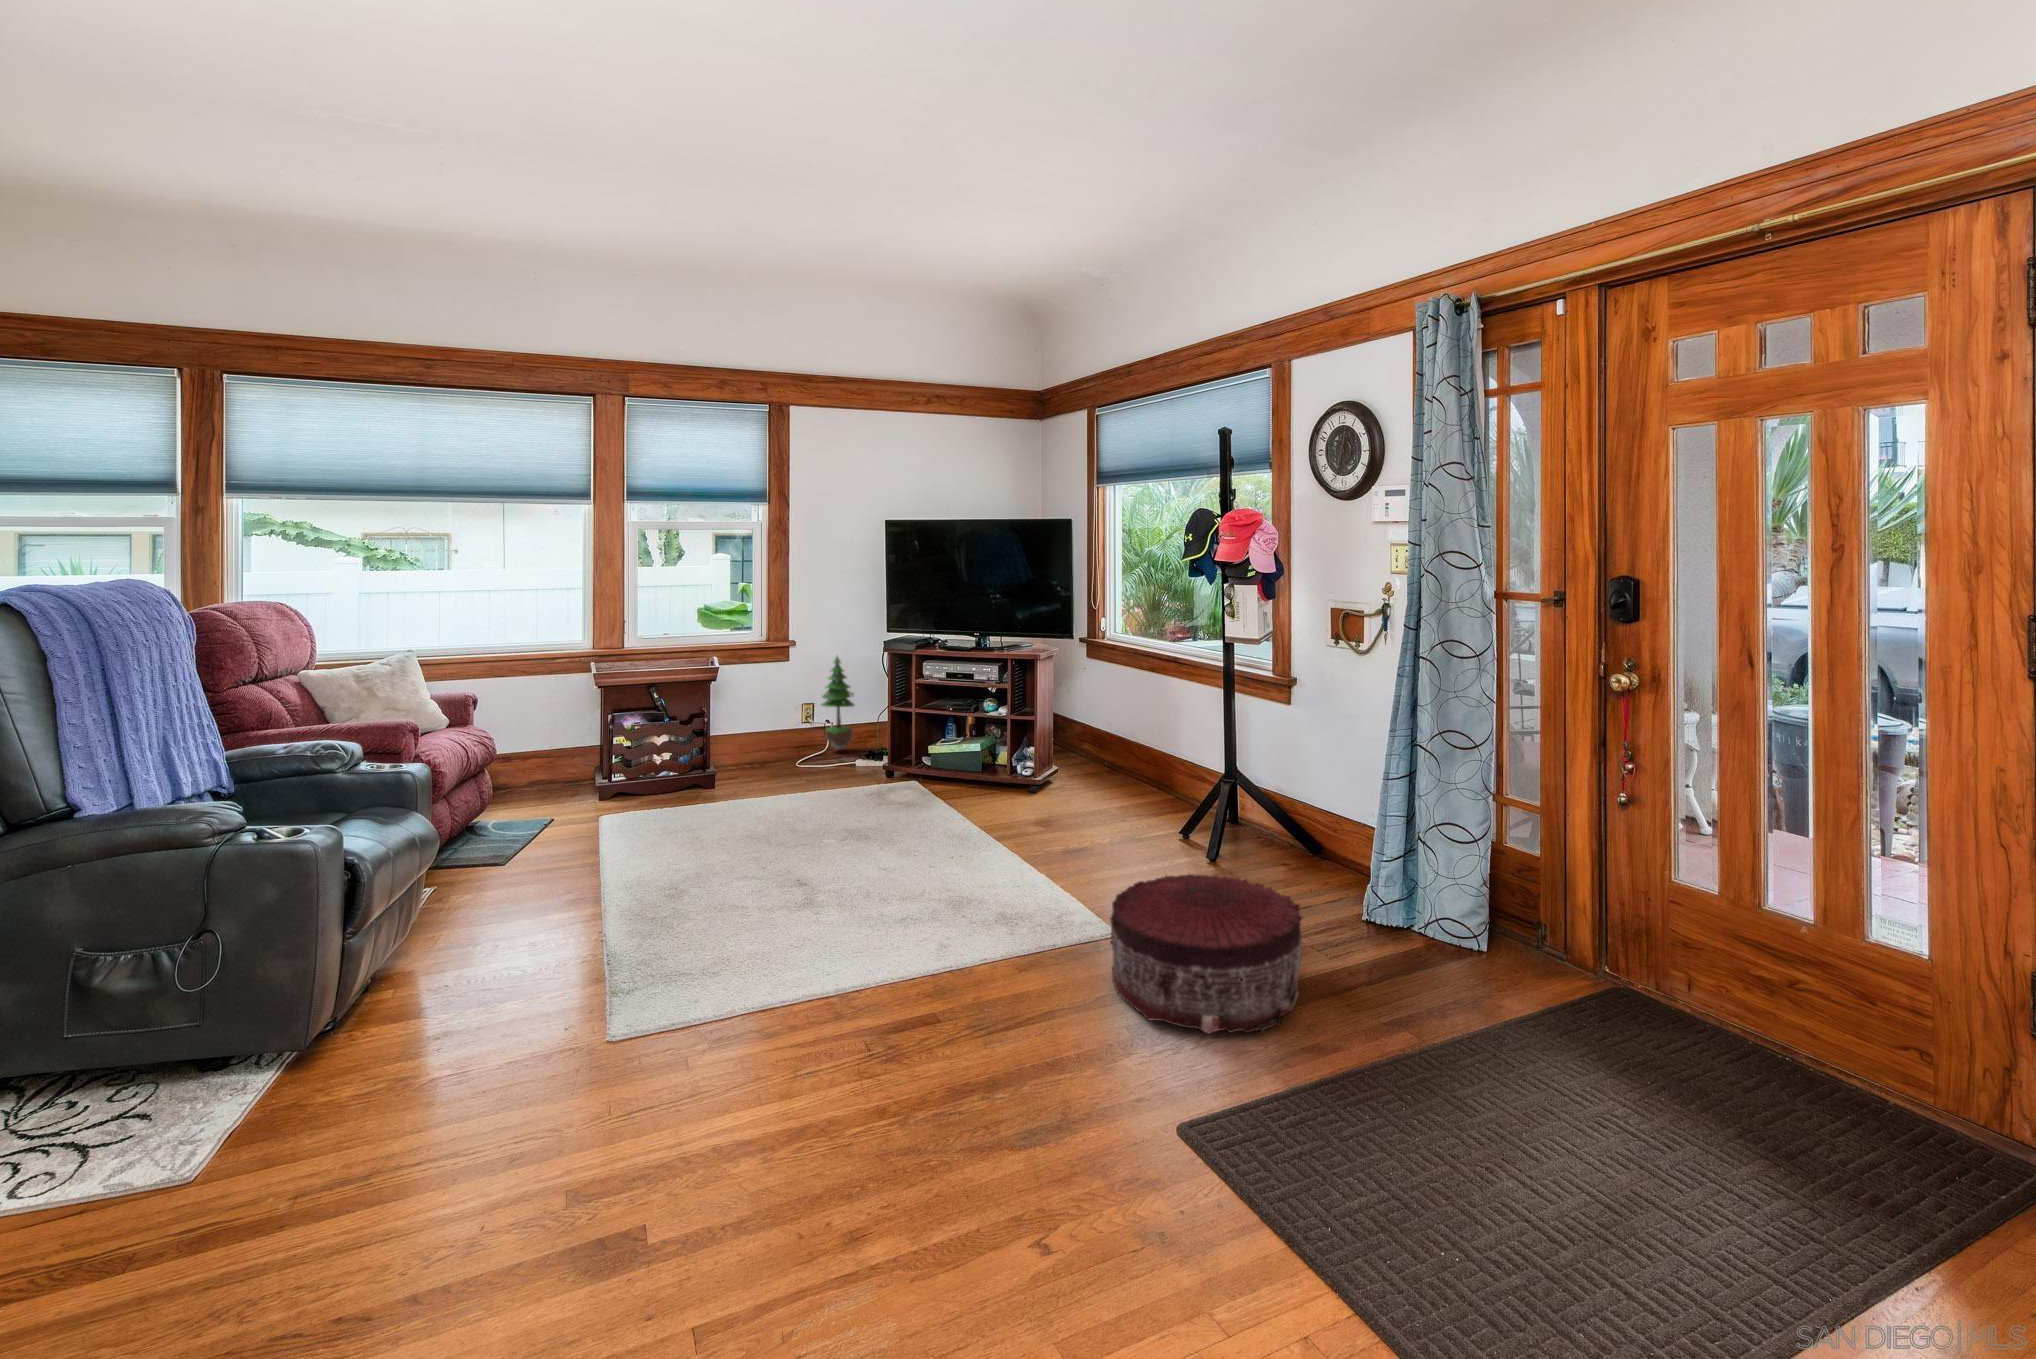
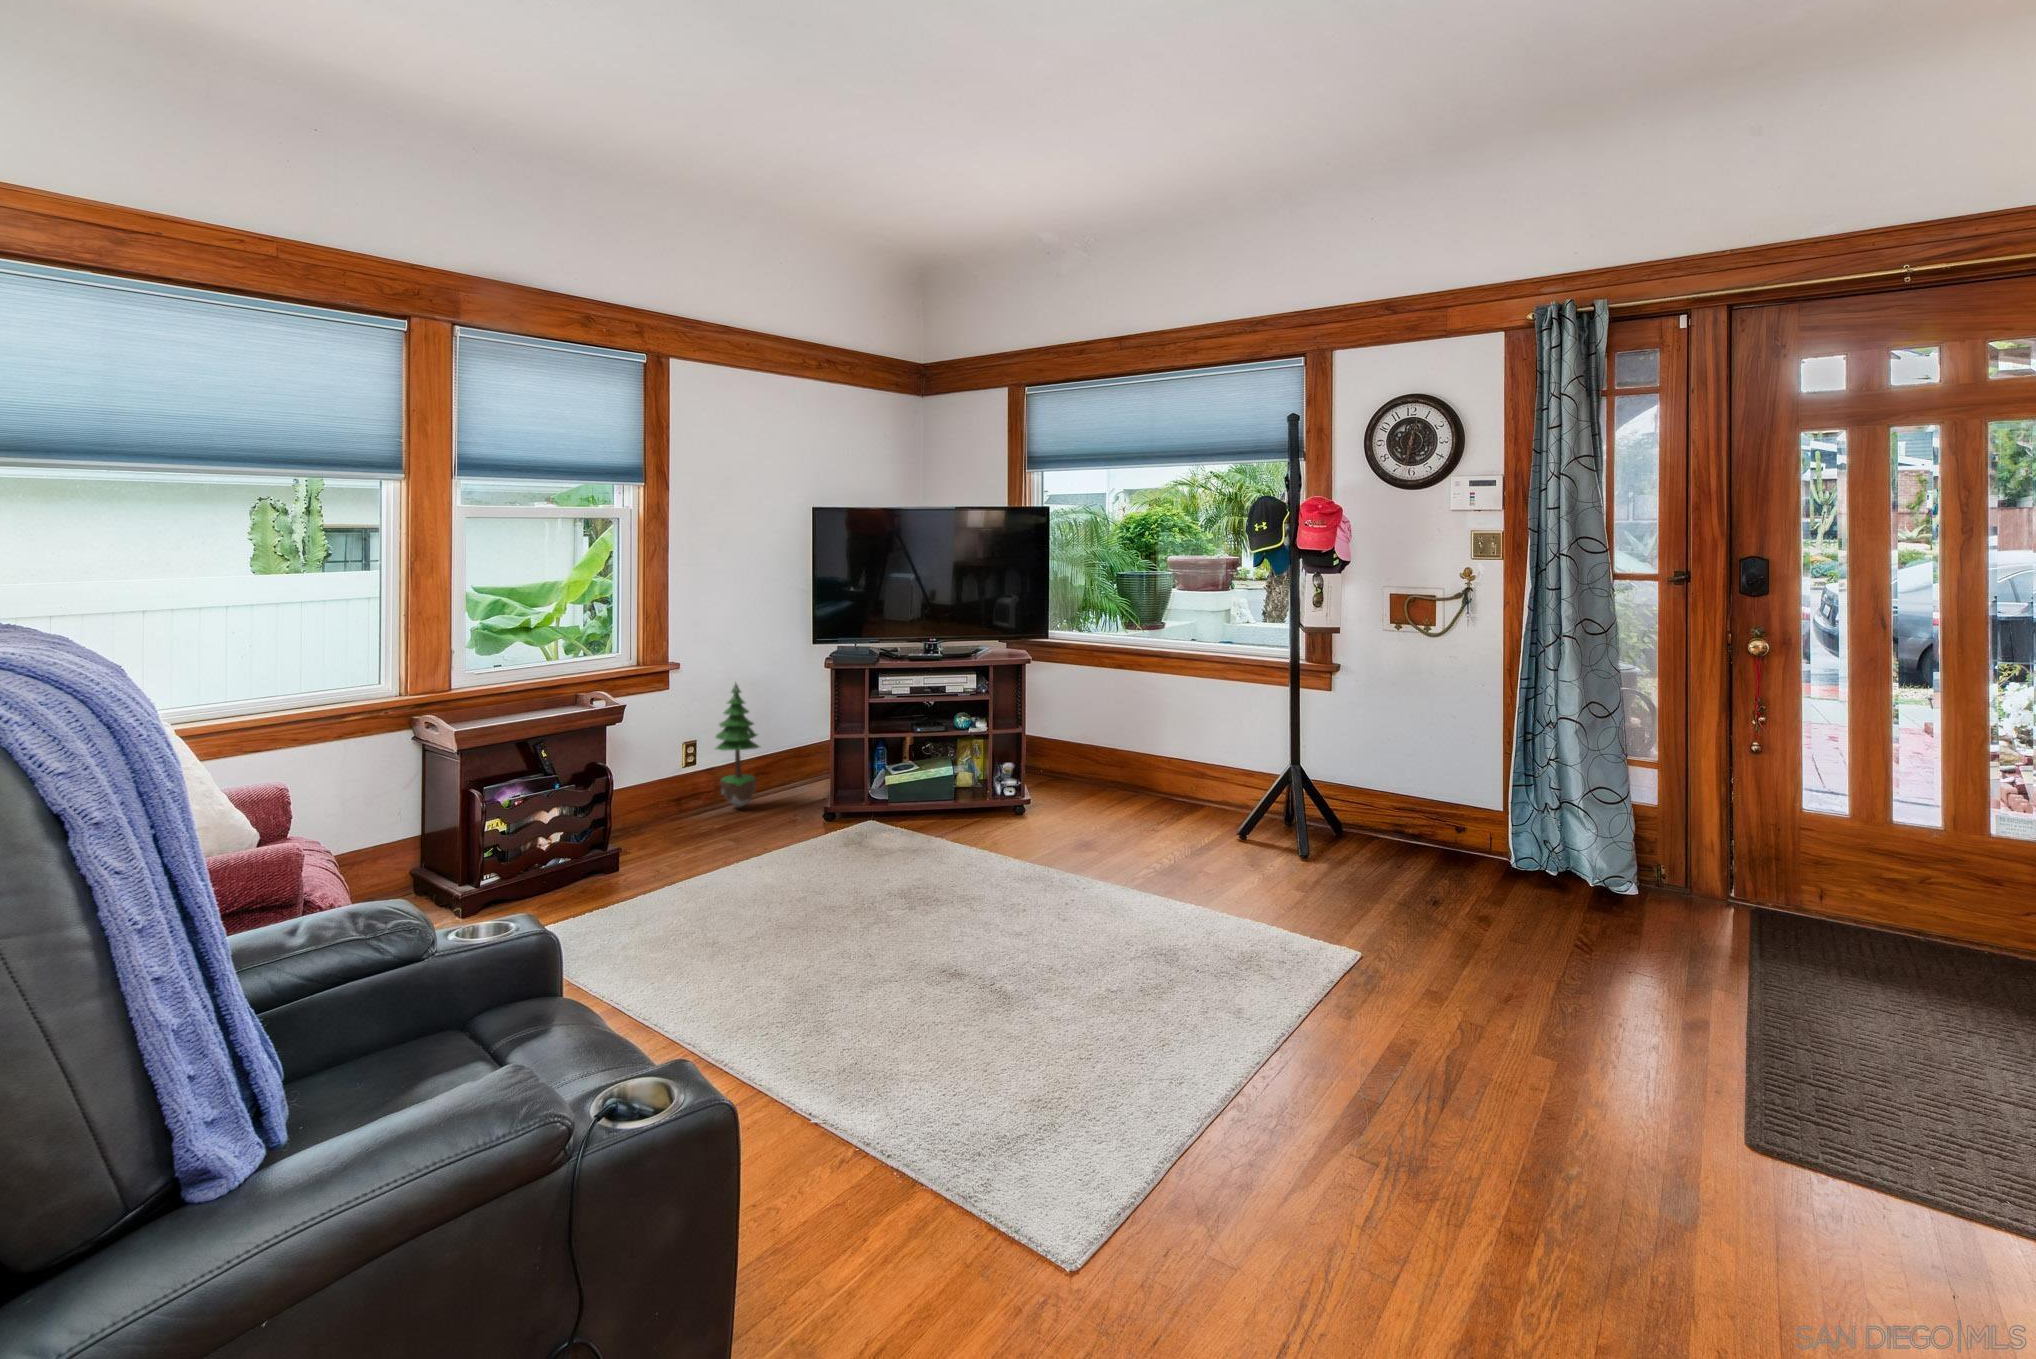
pouf: present [1110,874,1302,1033] -> none [1415,872,1659,1042]

